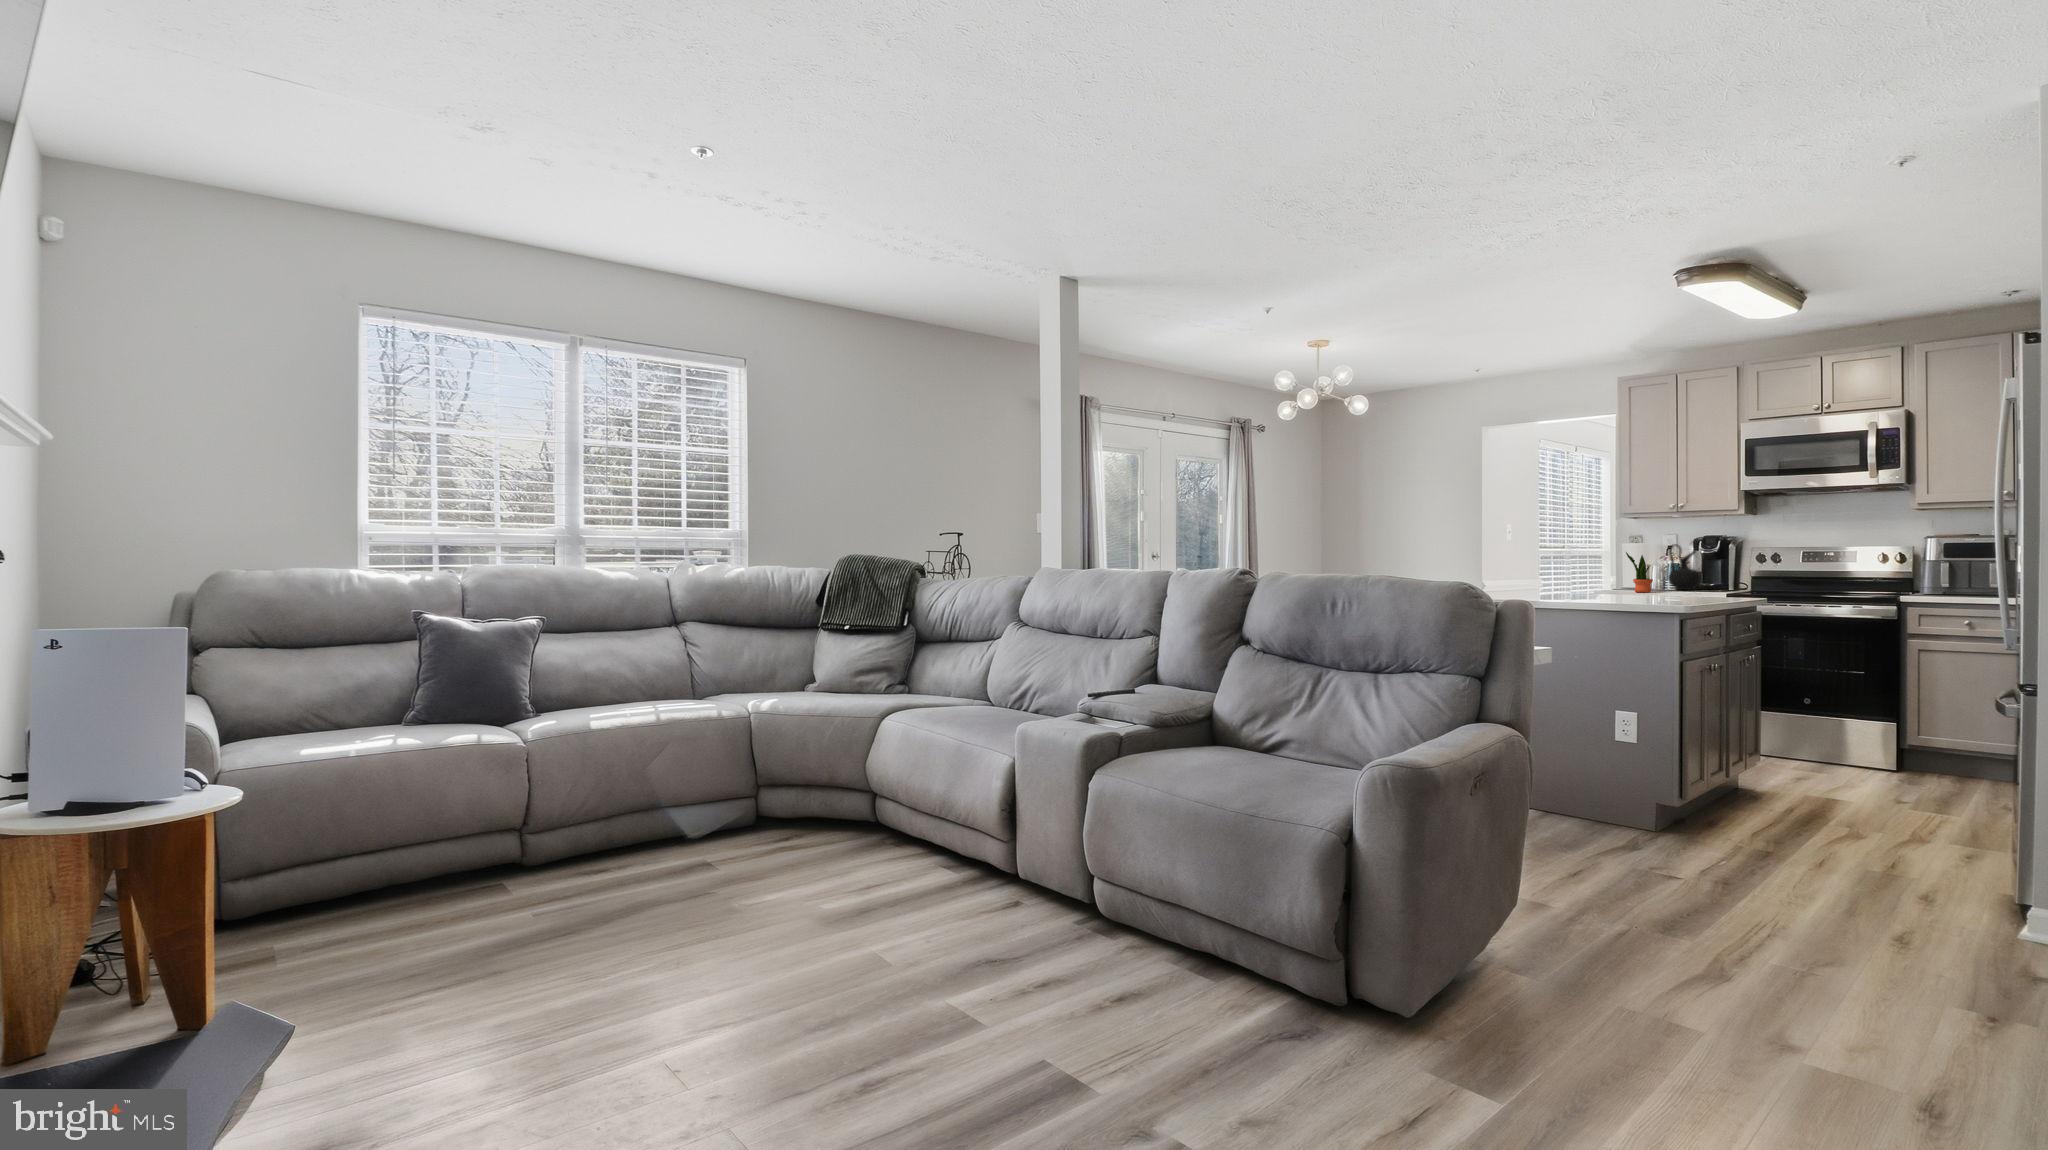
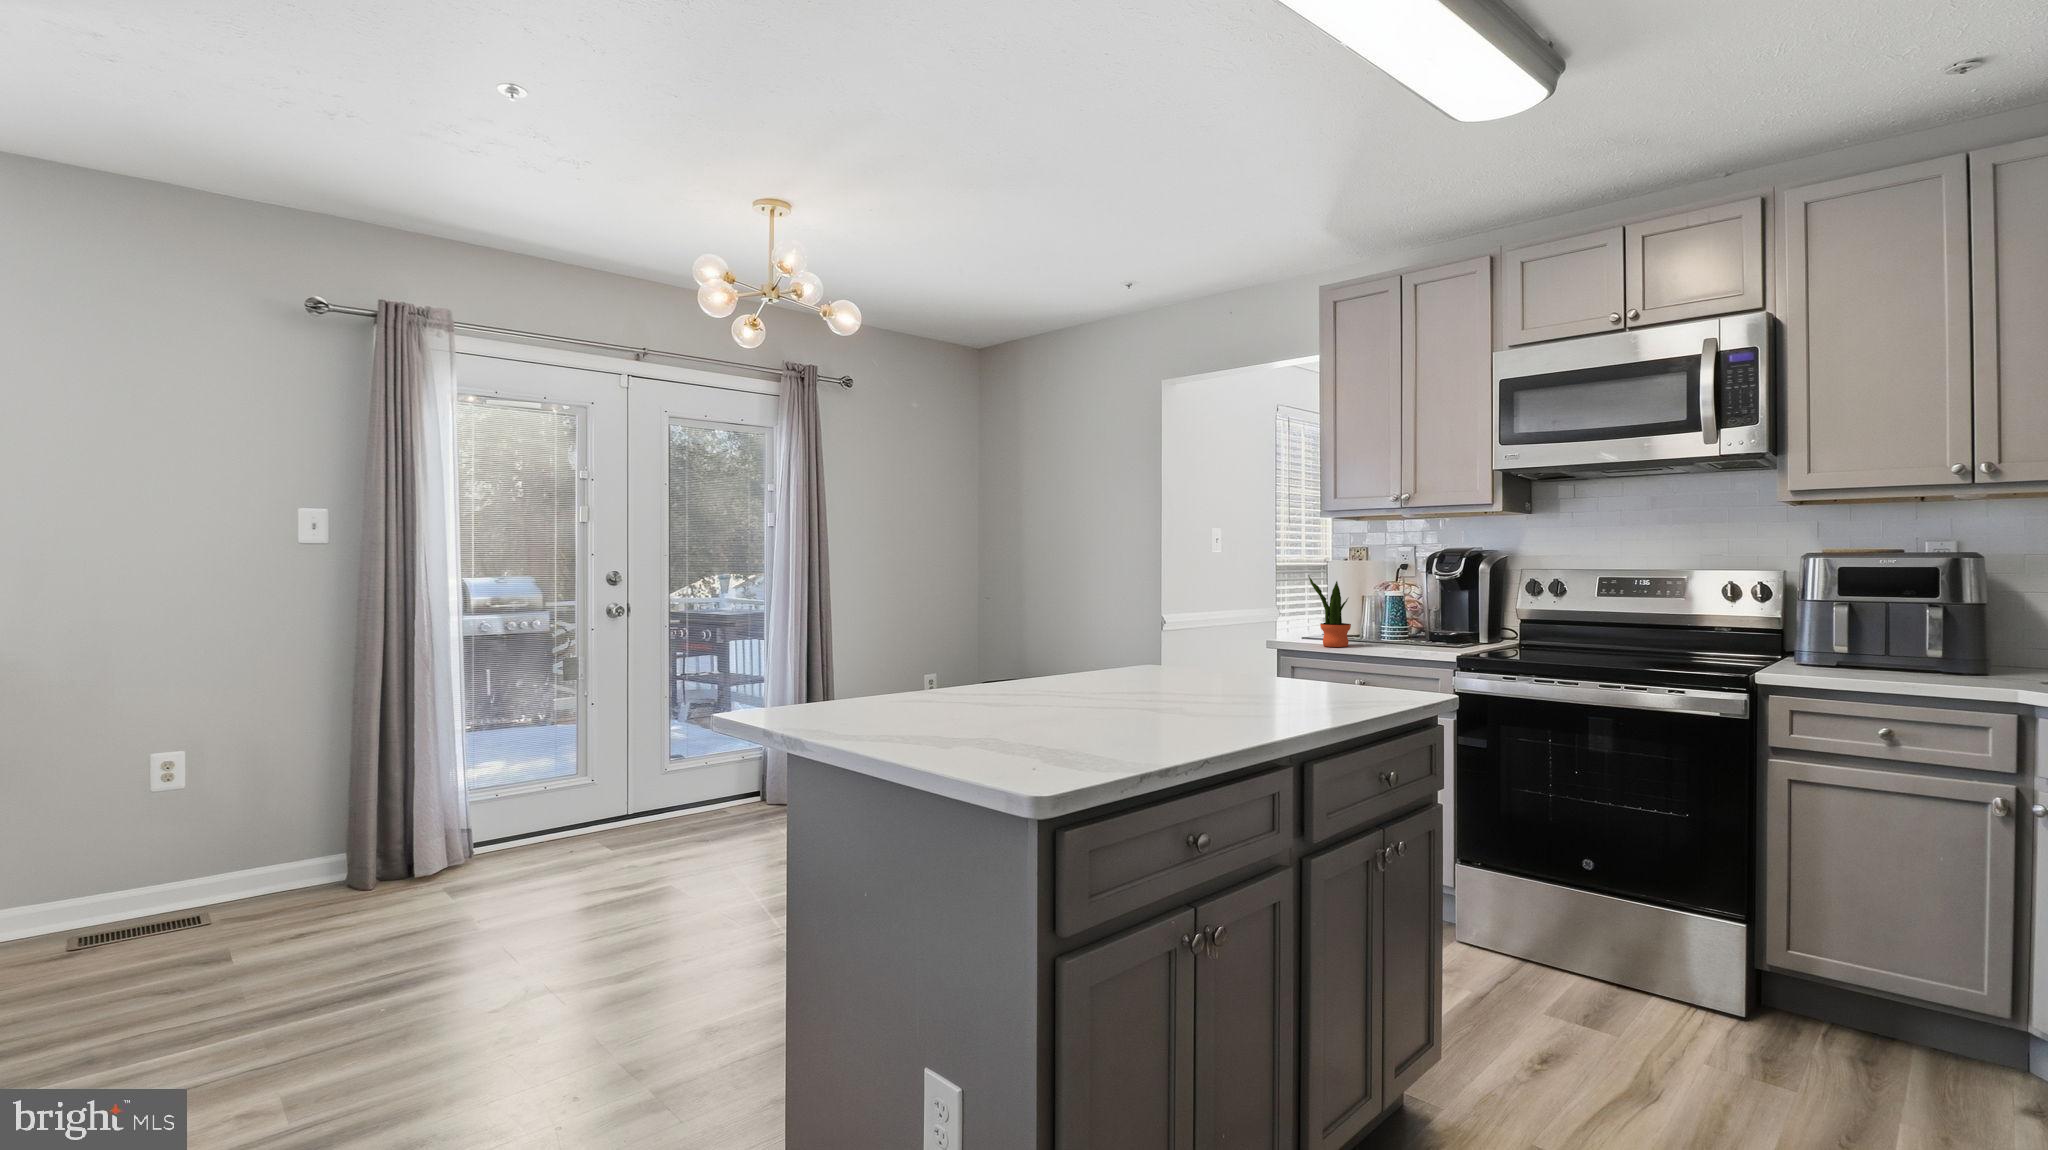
ceramic jug: present [1668,544,1701,590] -> none [1382,563,1432,643]

